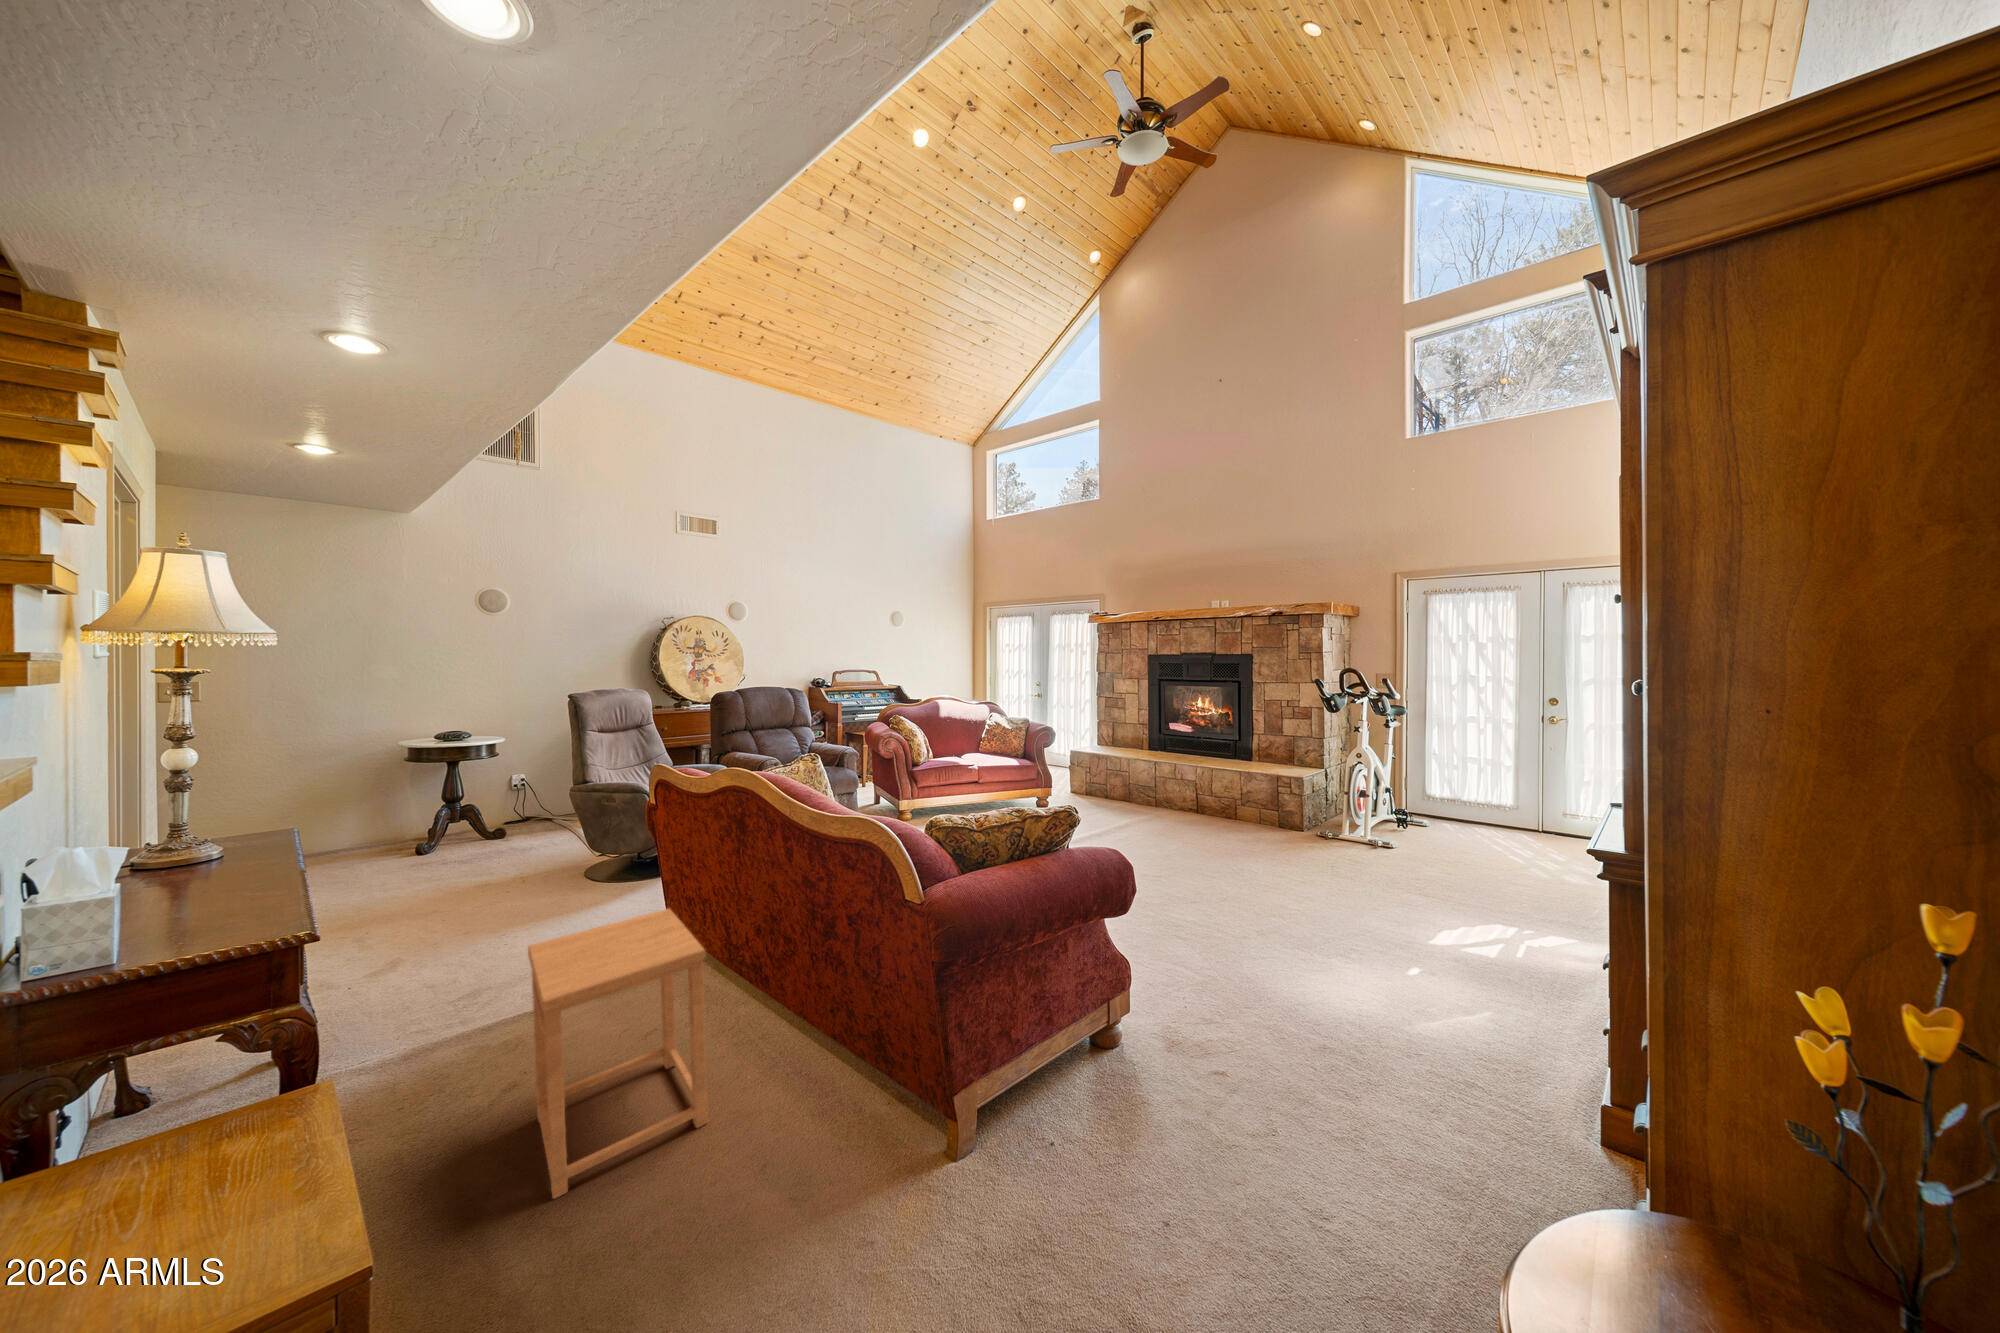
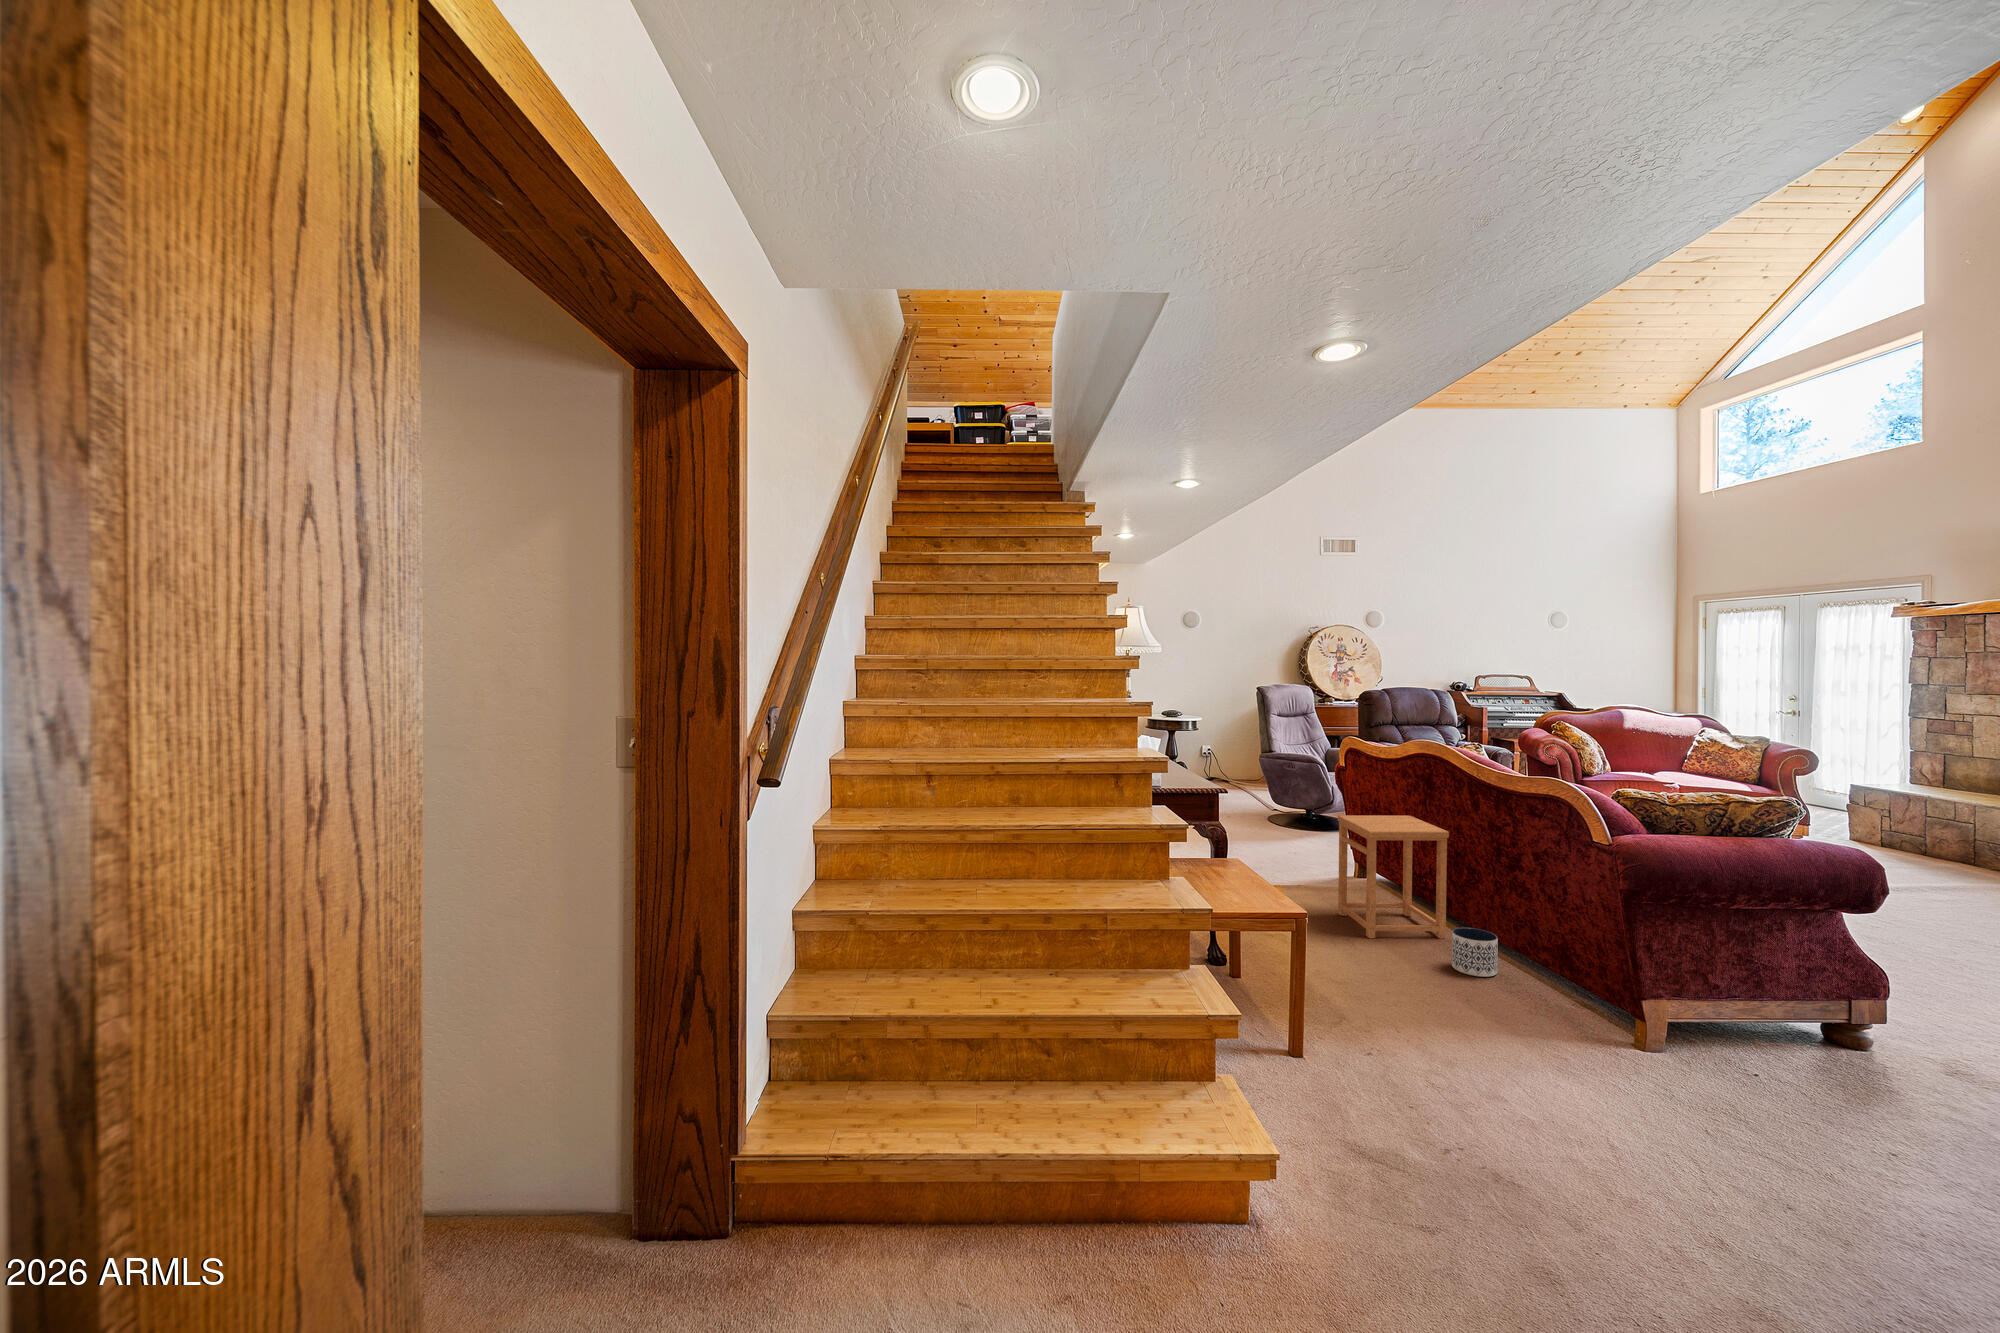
planter: none [678,1145,760,1274] -> present [1452,928,1498,977]

